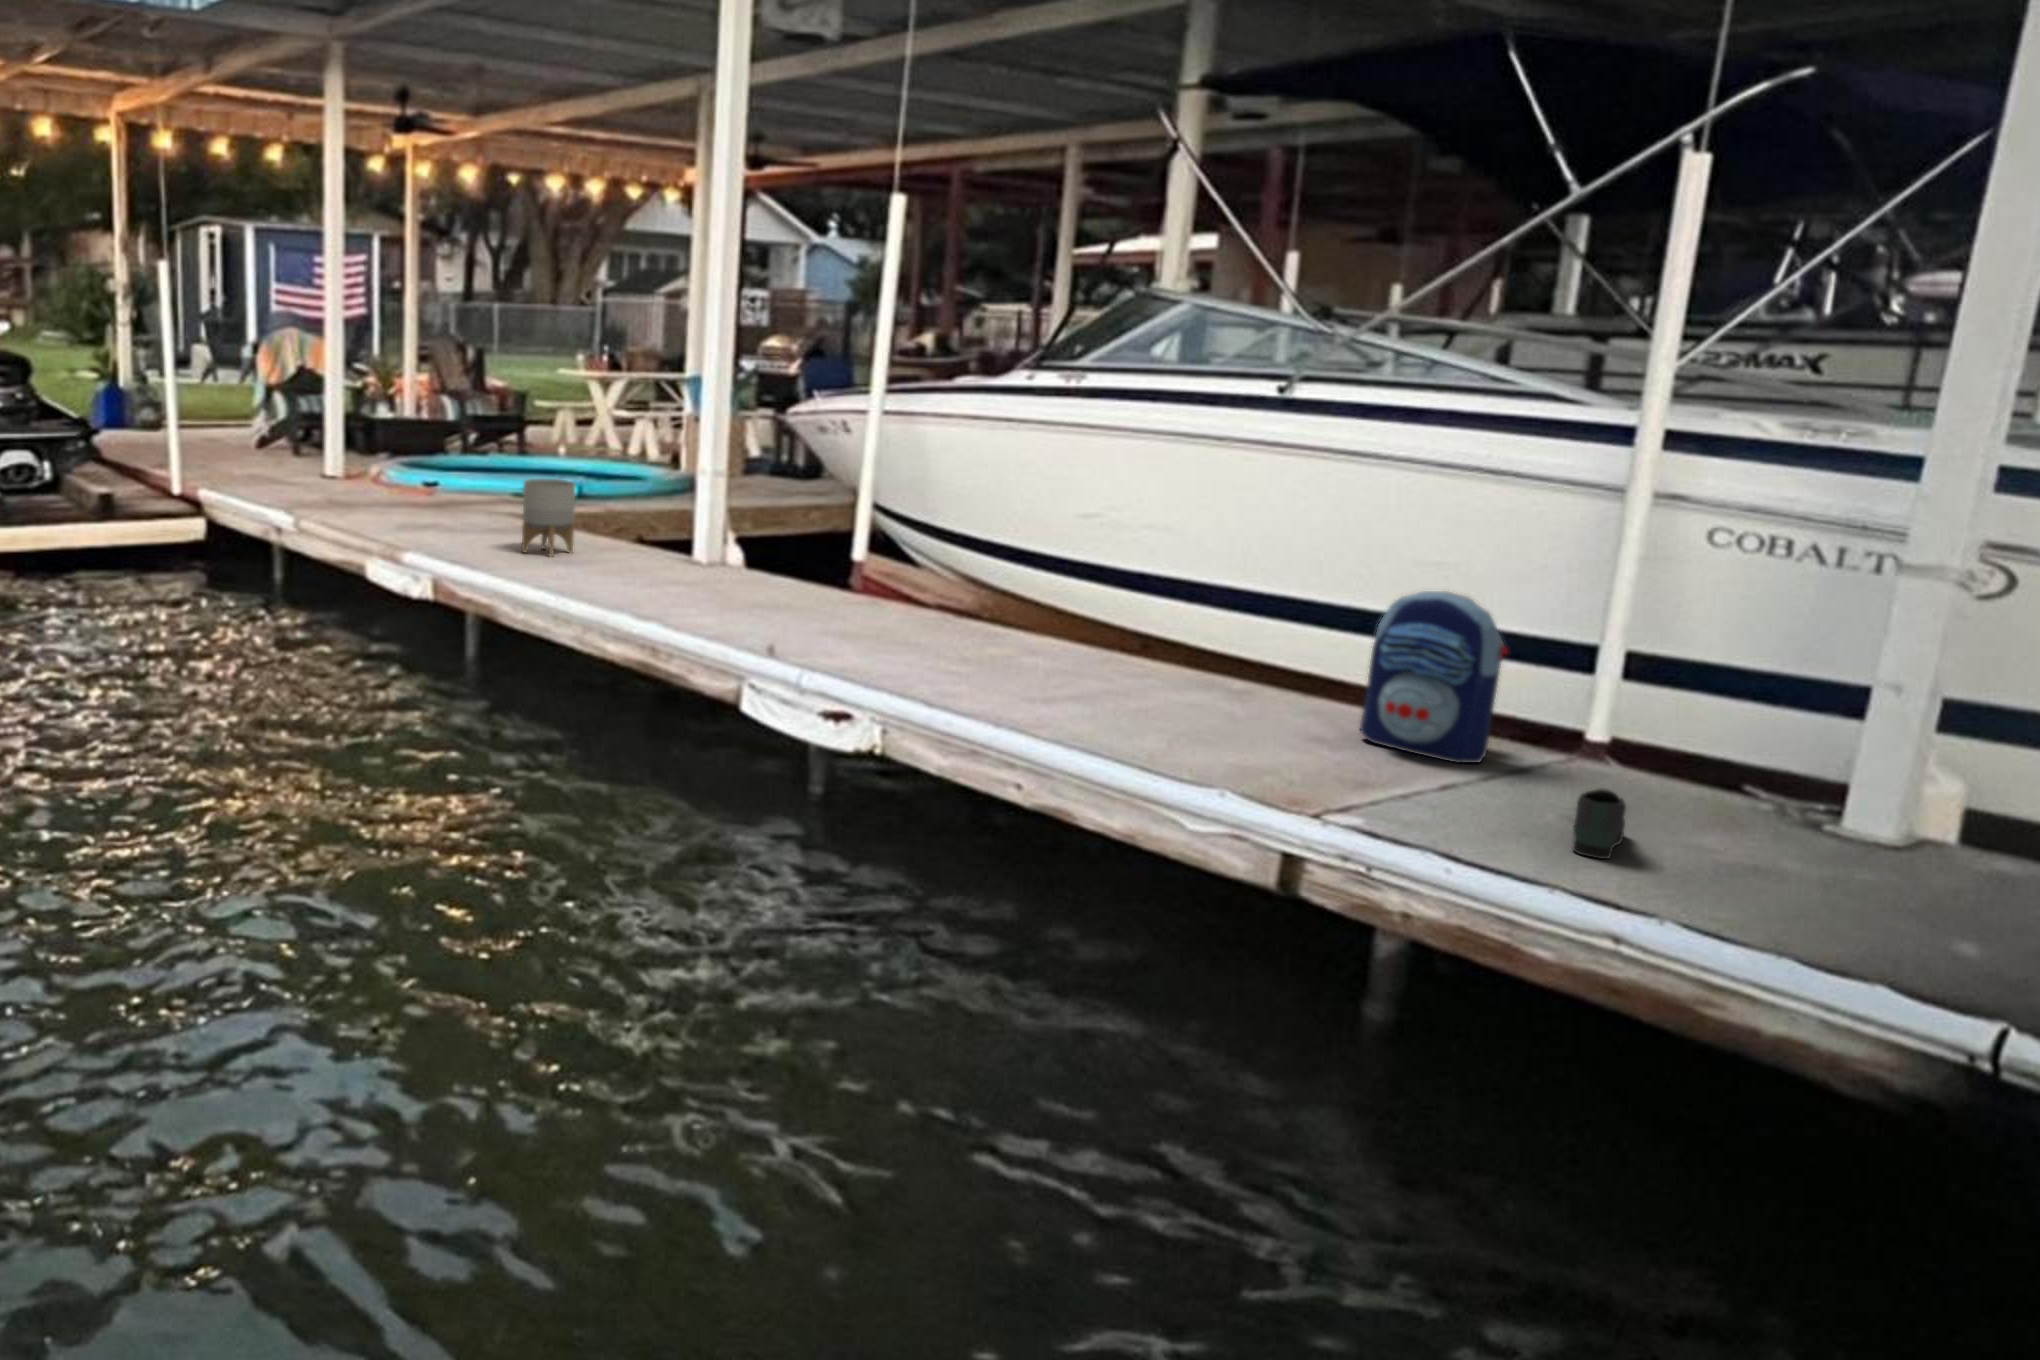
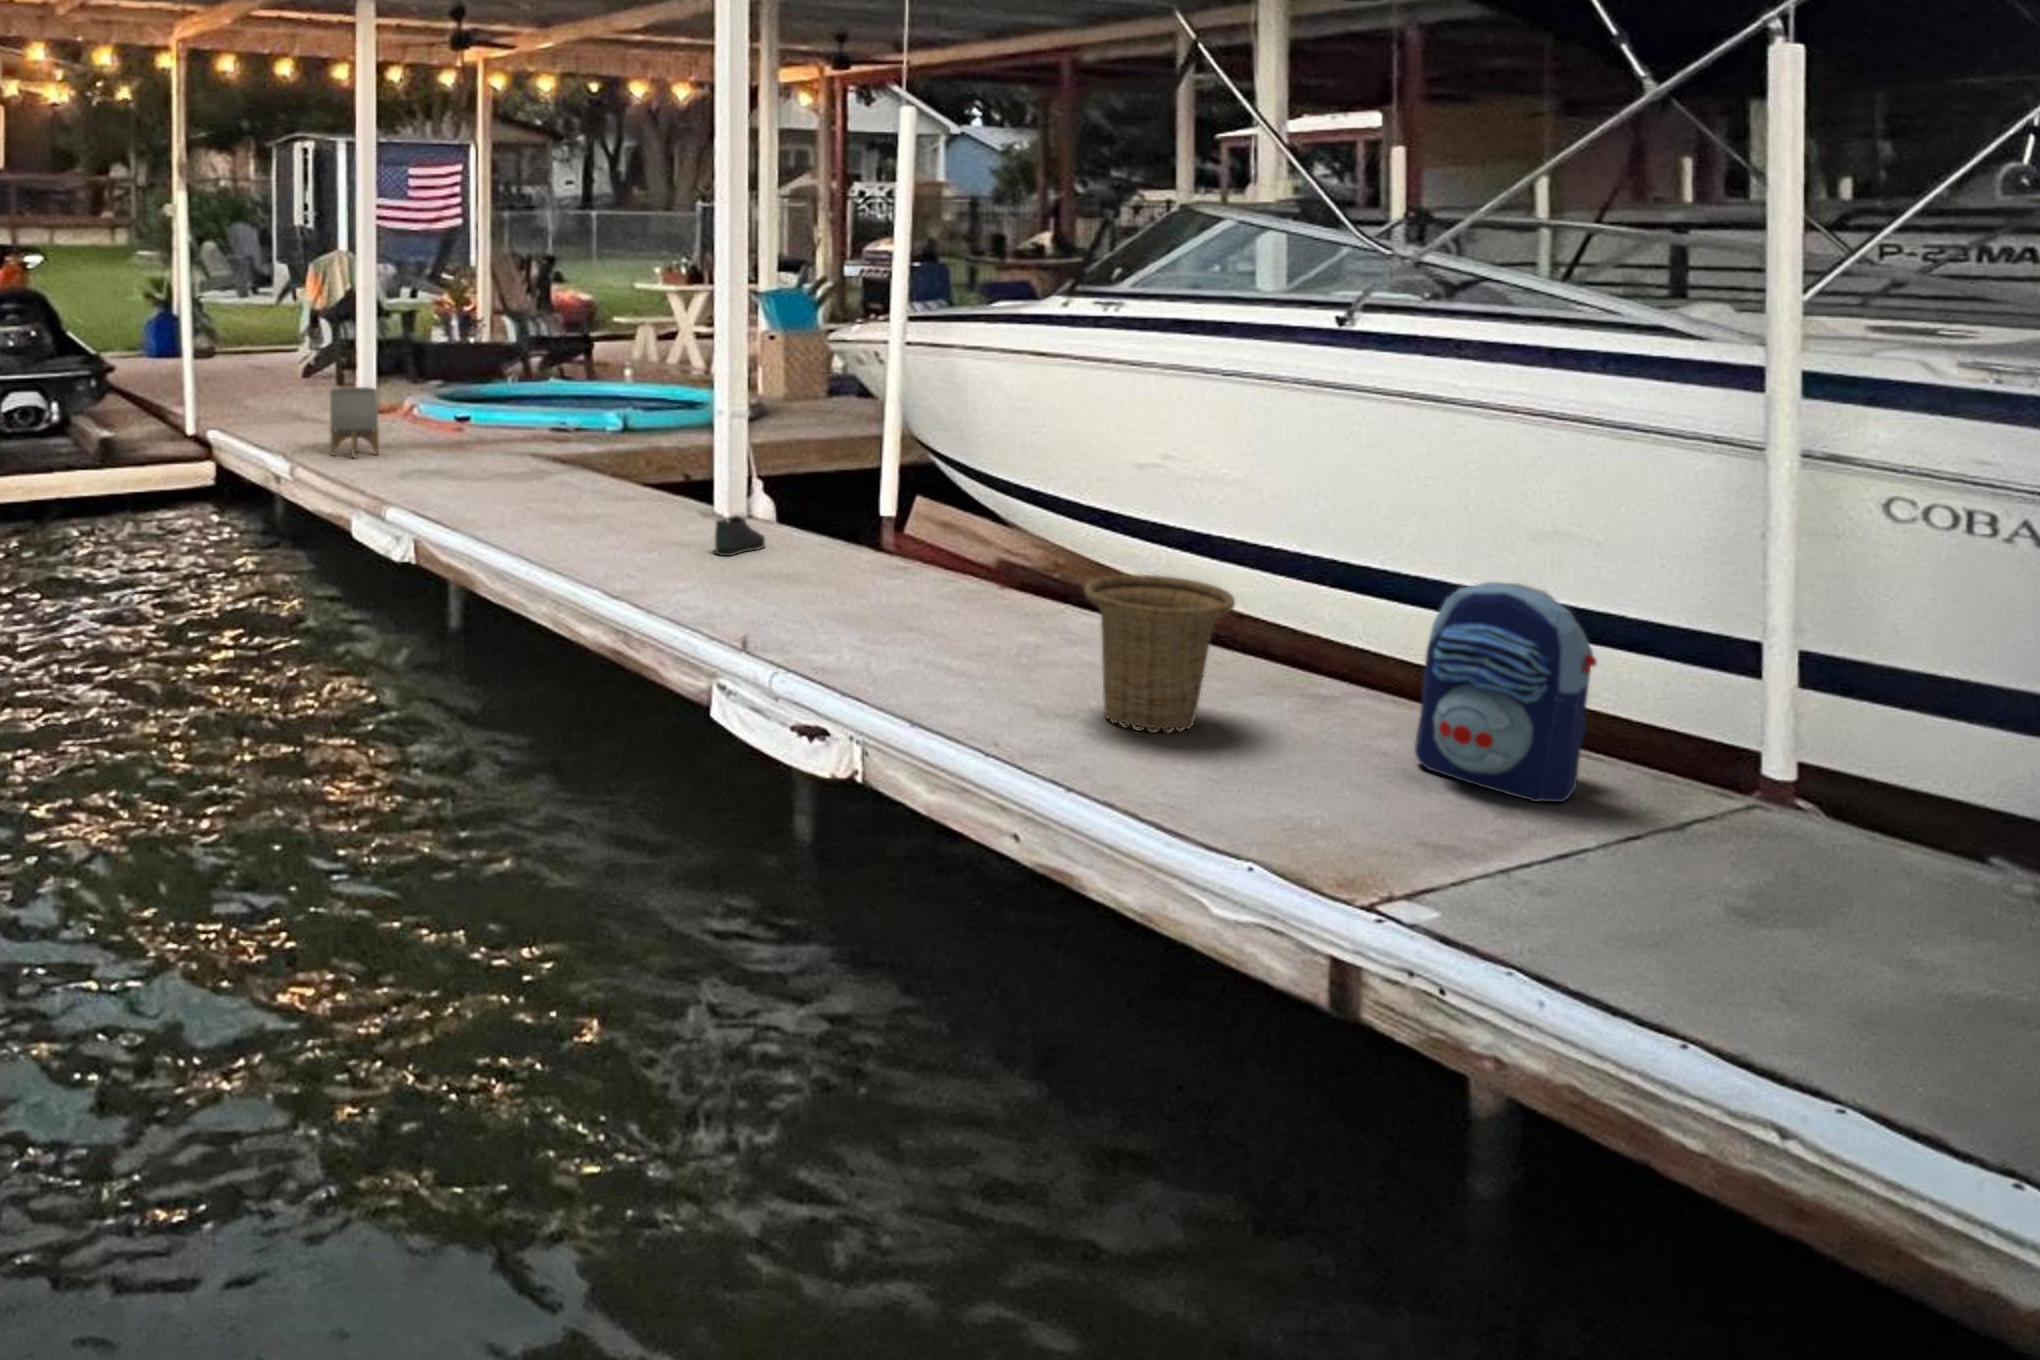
planter: present [522,479,575,557] -> present [330,387,379,458]
basket: none [1093,593,1217,720] -> present [1084,575,1235,733]
shoe: present [1573,788,1626,859] -> present [715,515,765,556]

